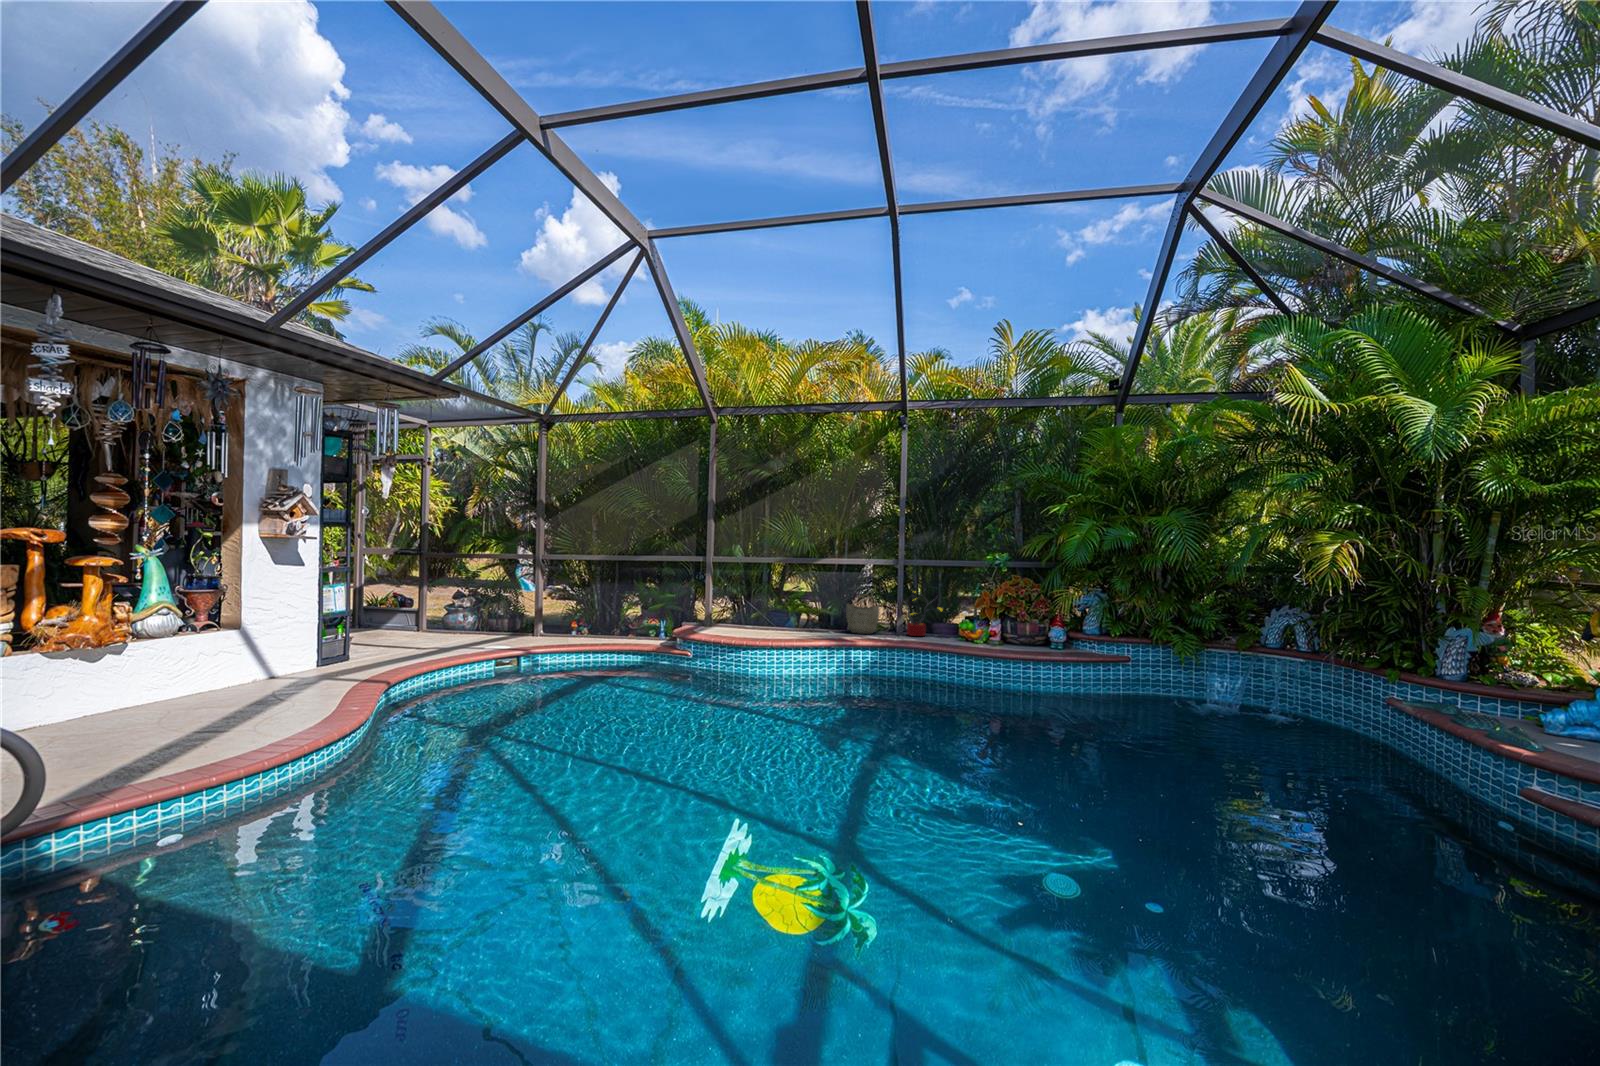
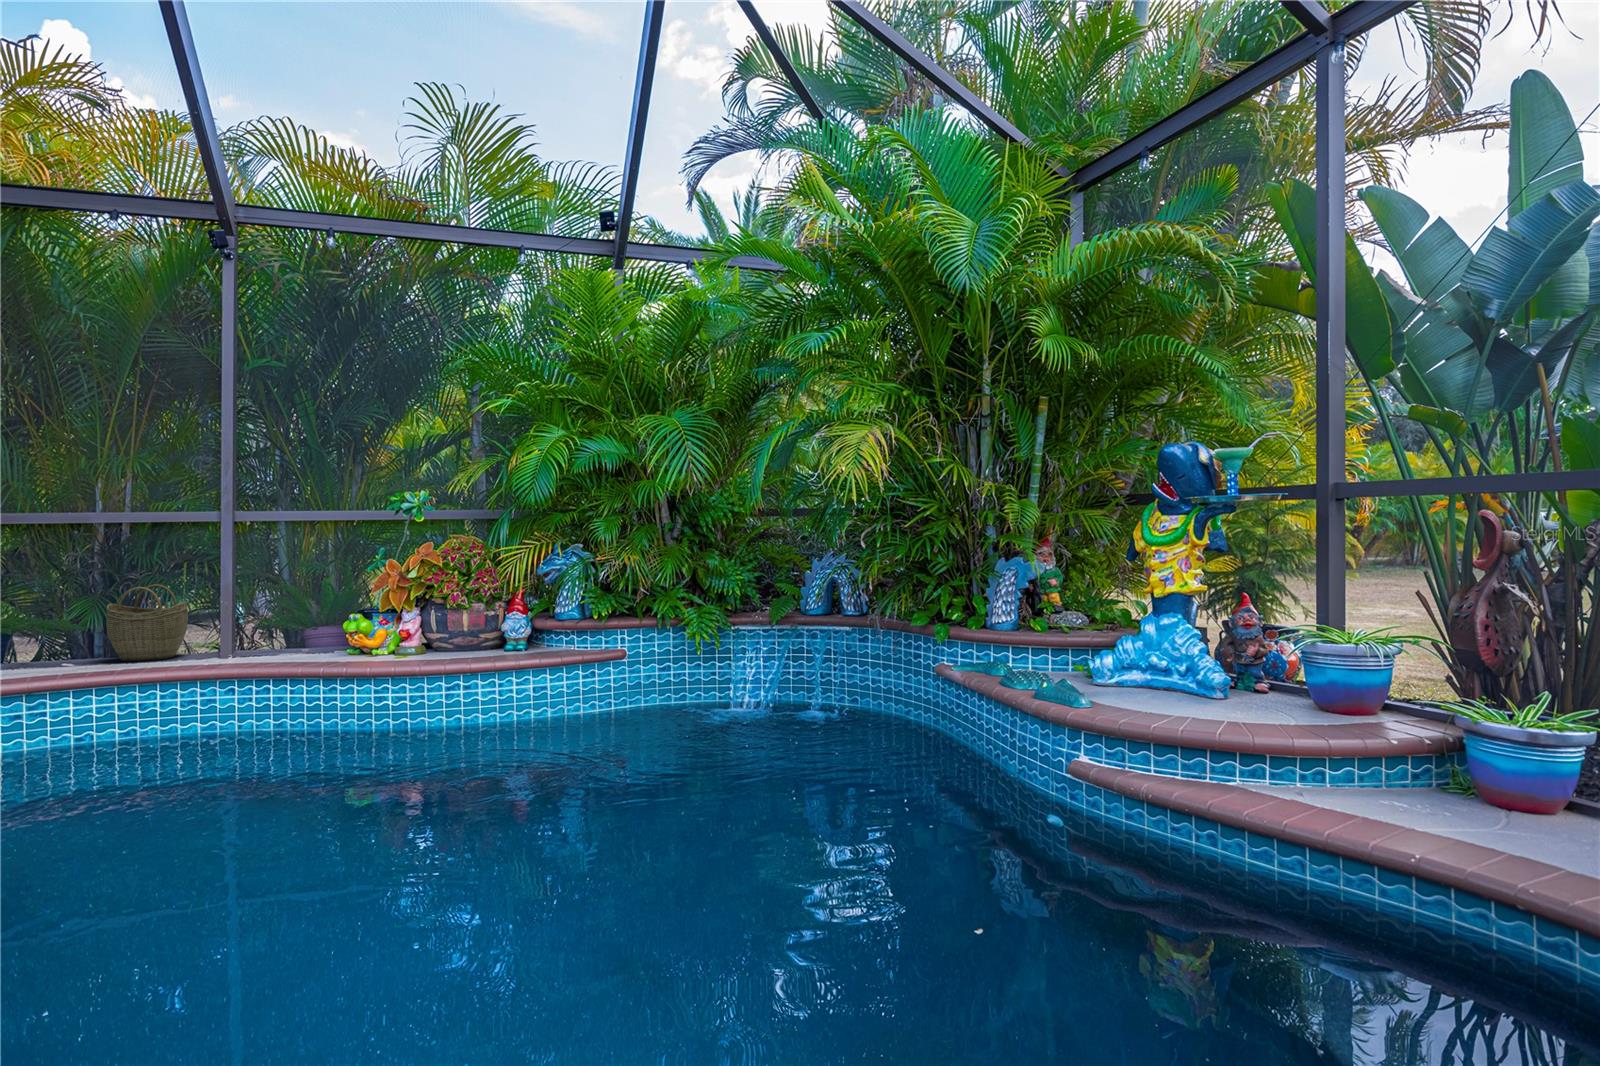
decorative plant: present [905,599,943,636] -> none [226,568,318,654]

